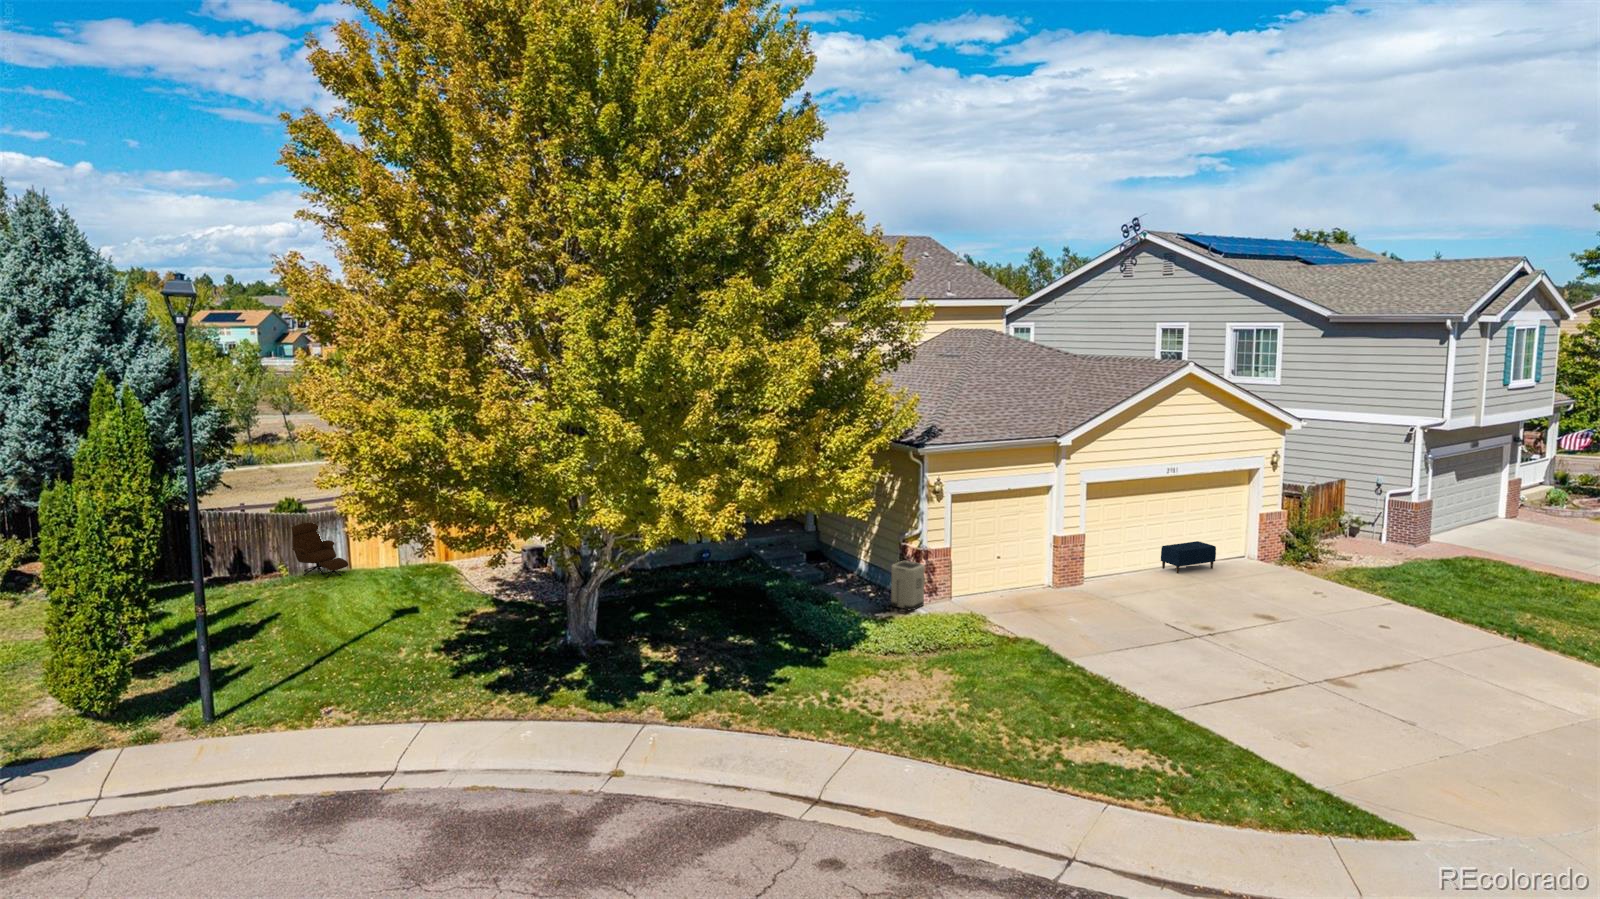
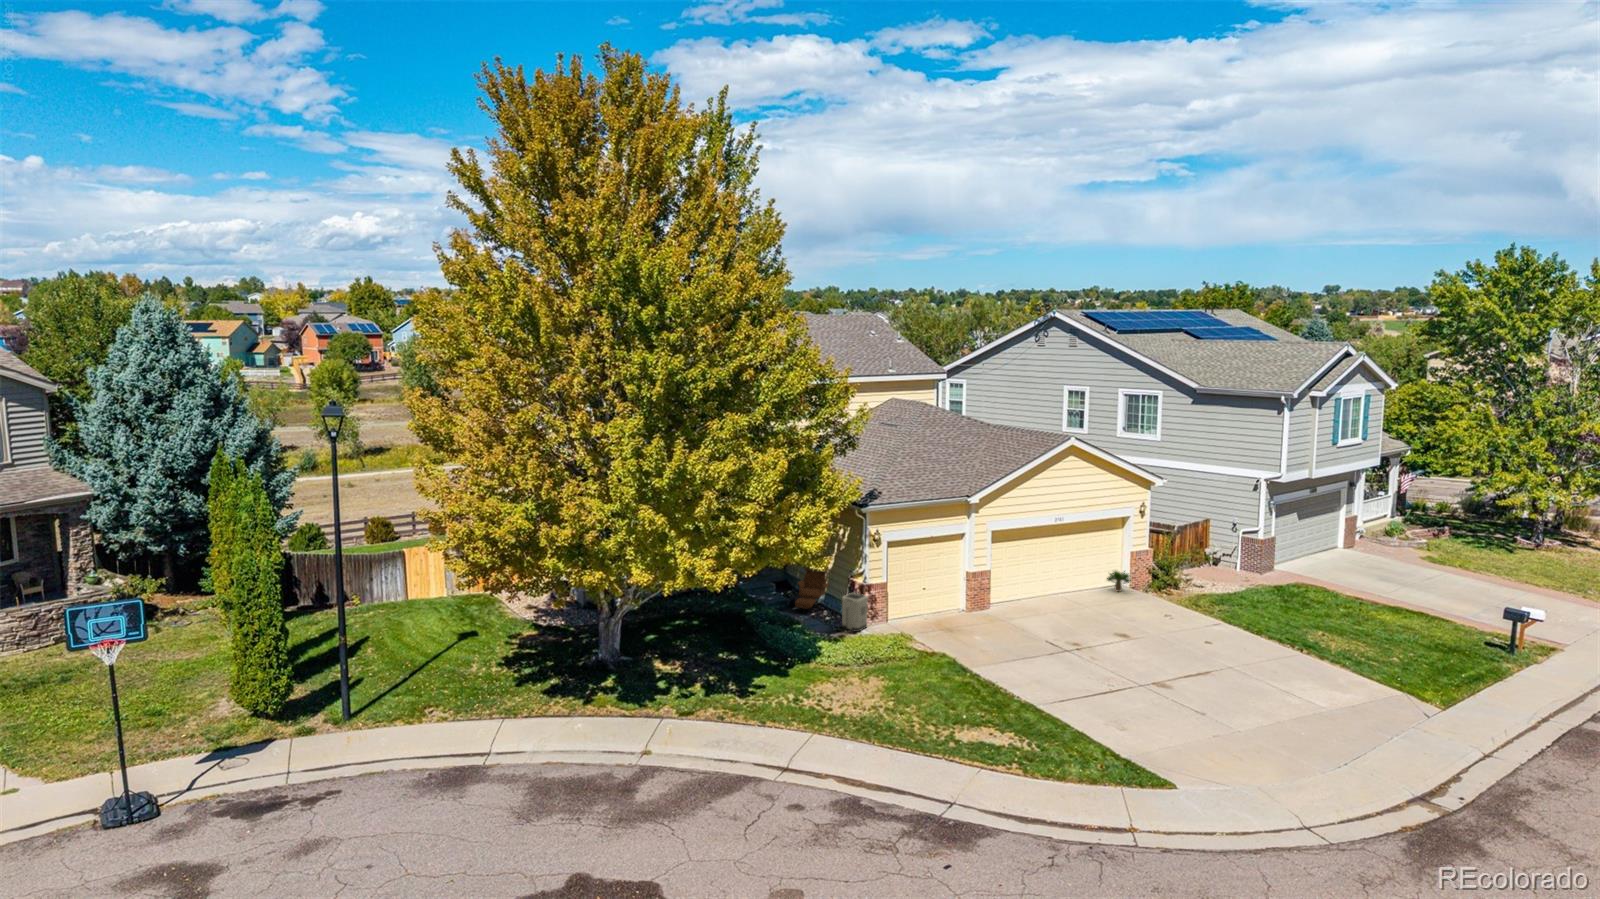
lounge chair: present [292,522,348,578] -> present [795,567,828,610]
potted plant: none [1224,536,1261,564] -> present [1107,571,1131,592]
bench: present [1161,541,1216,573] -> none [1054,573,1097,600]

